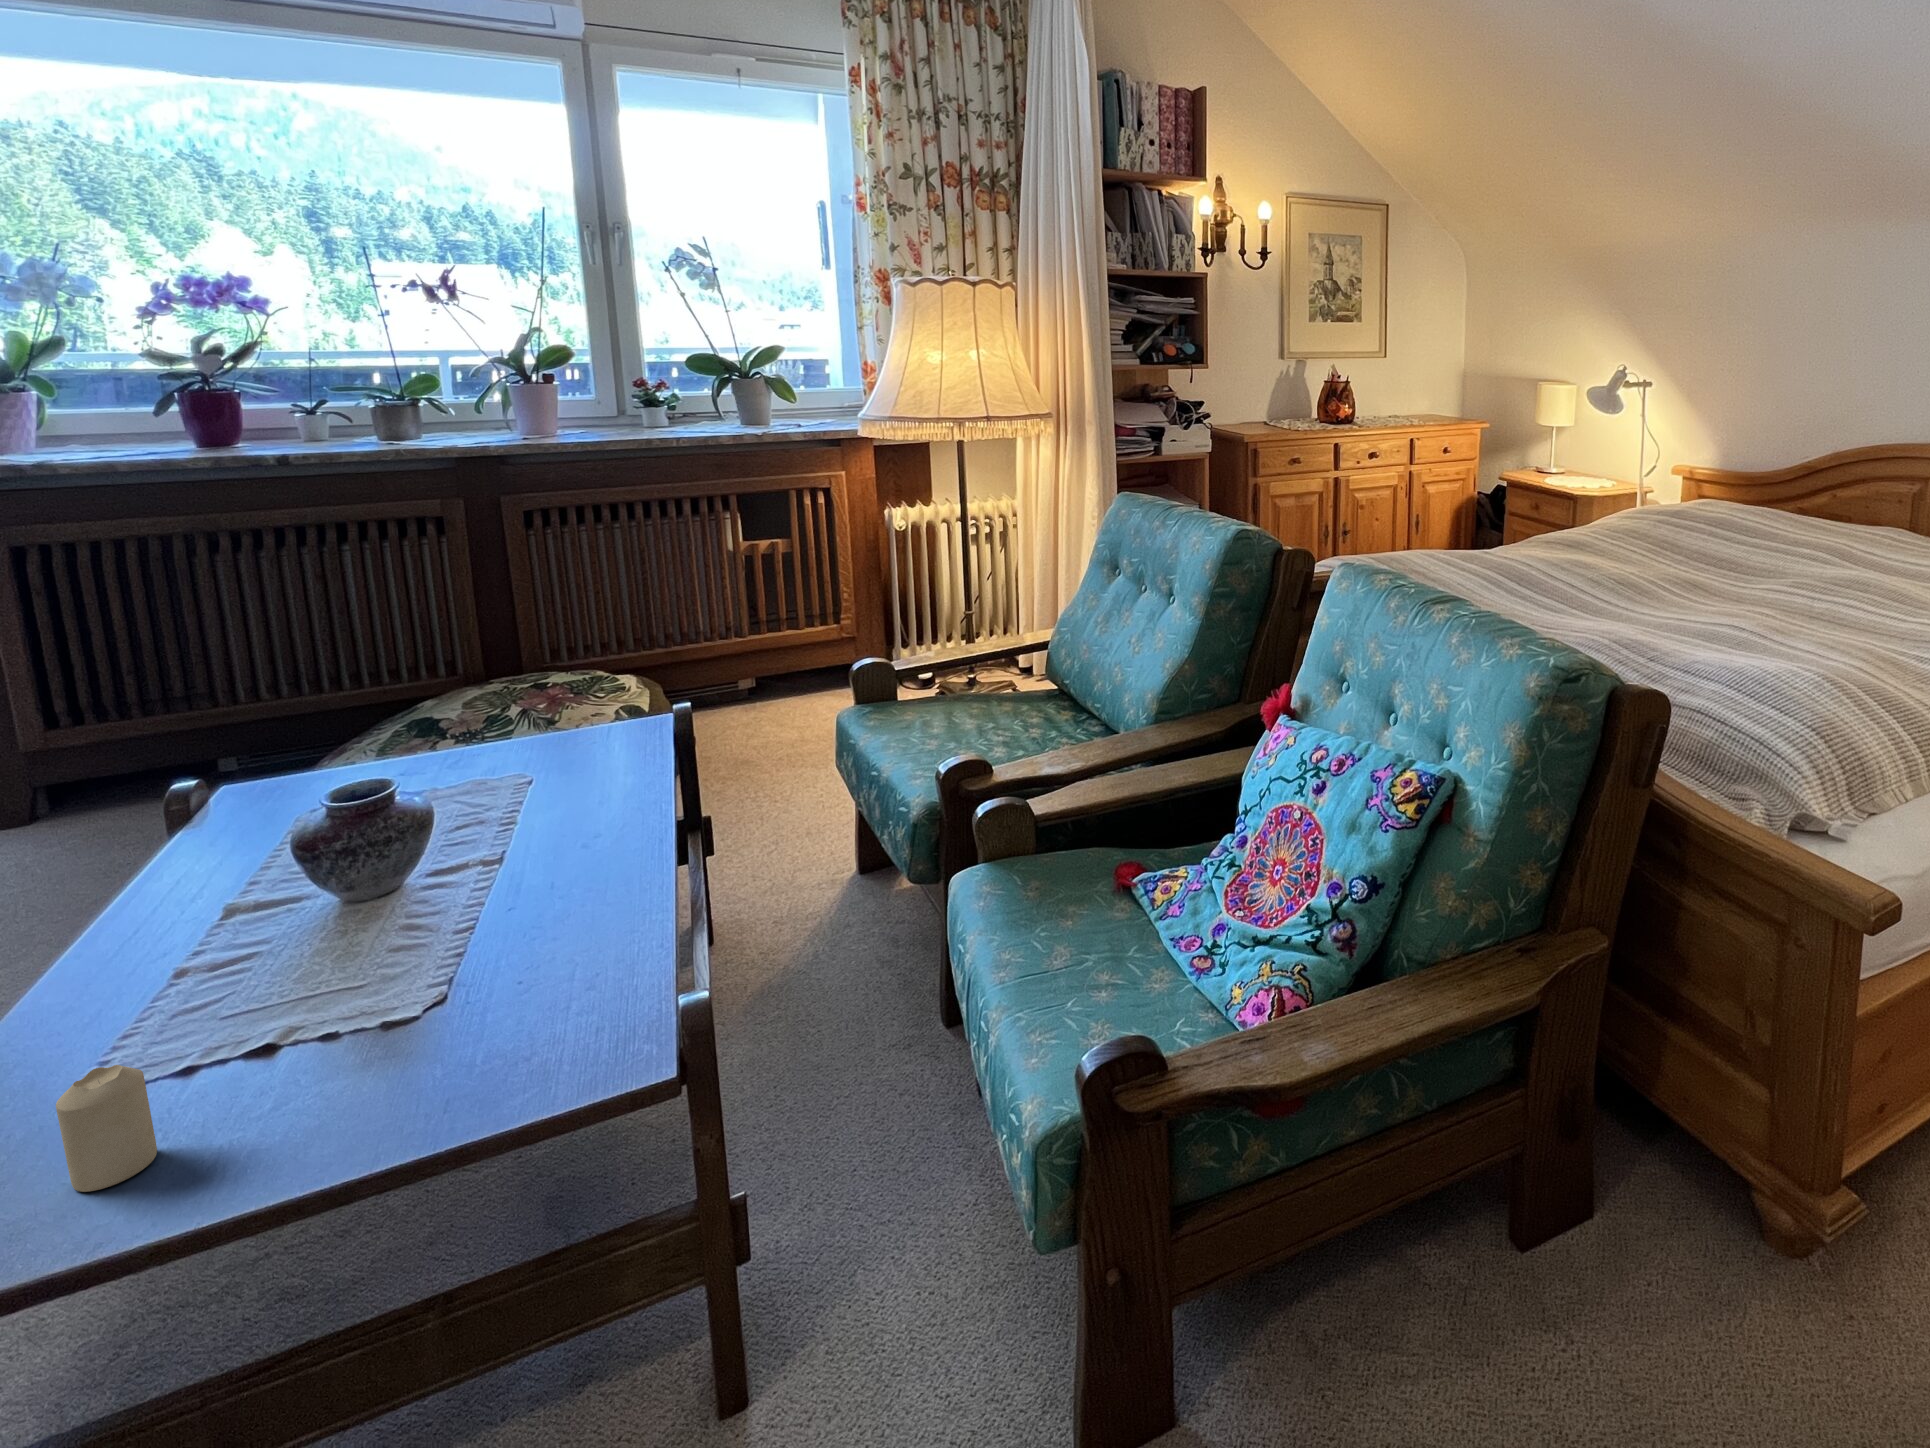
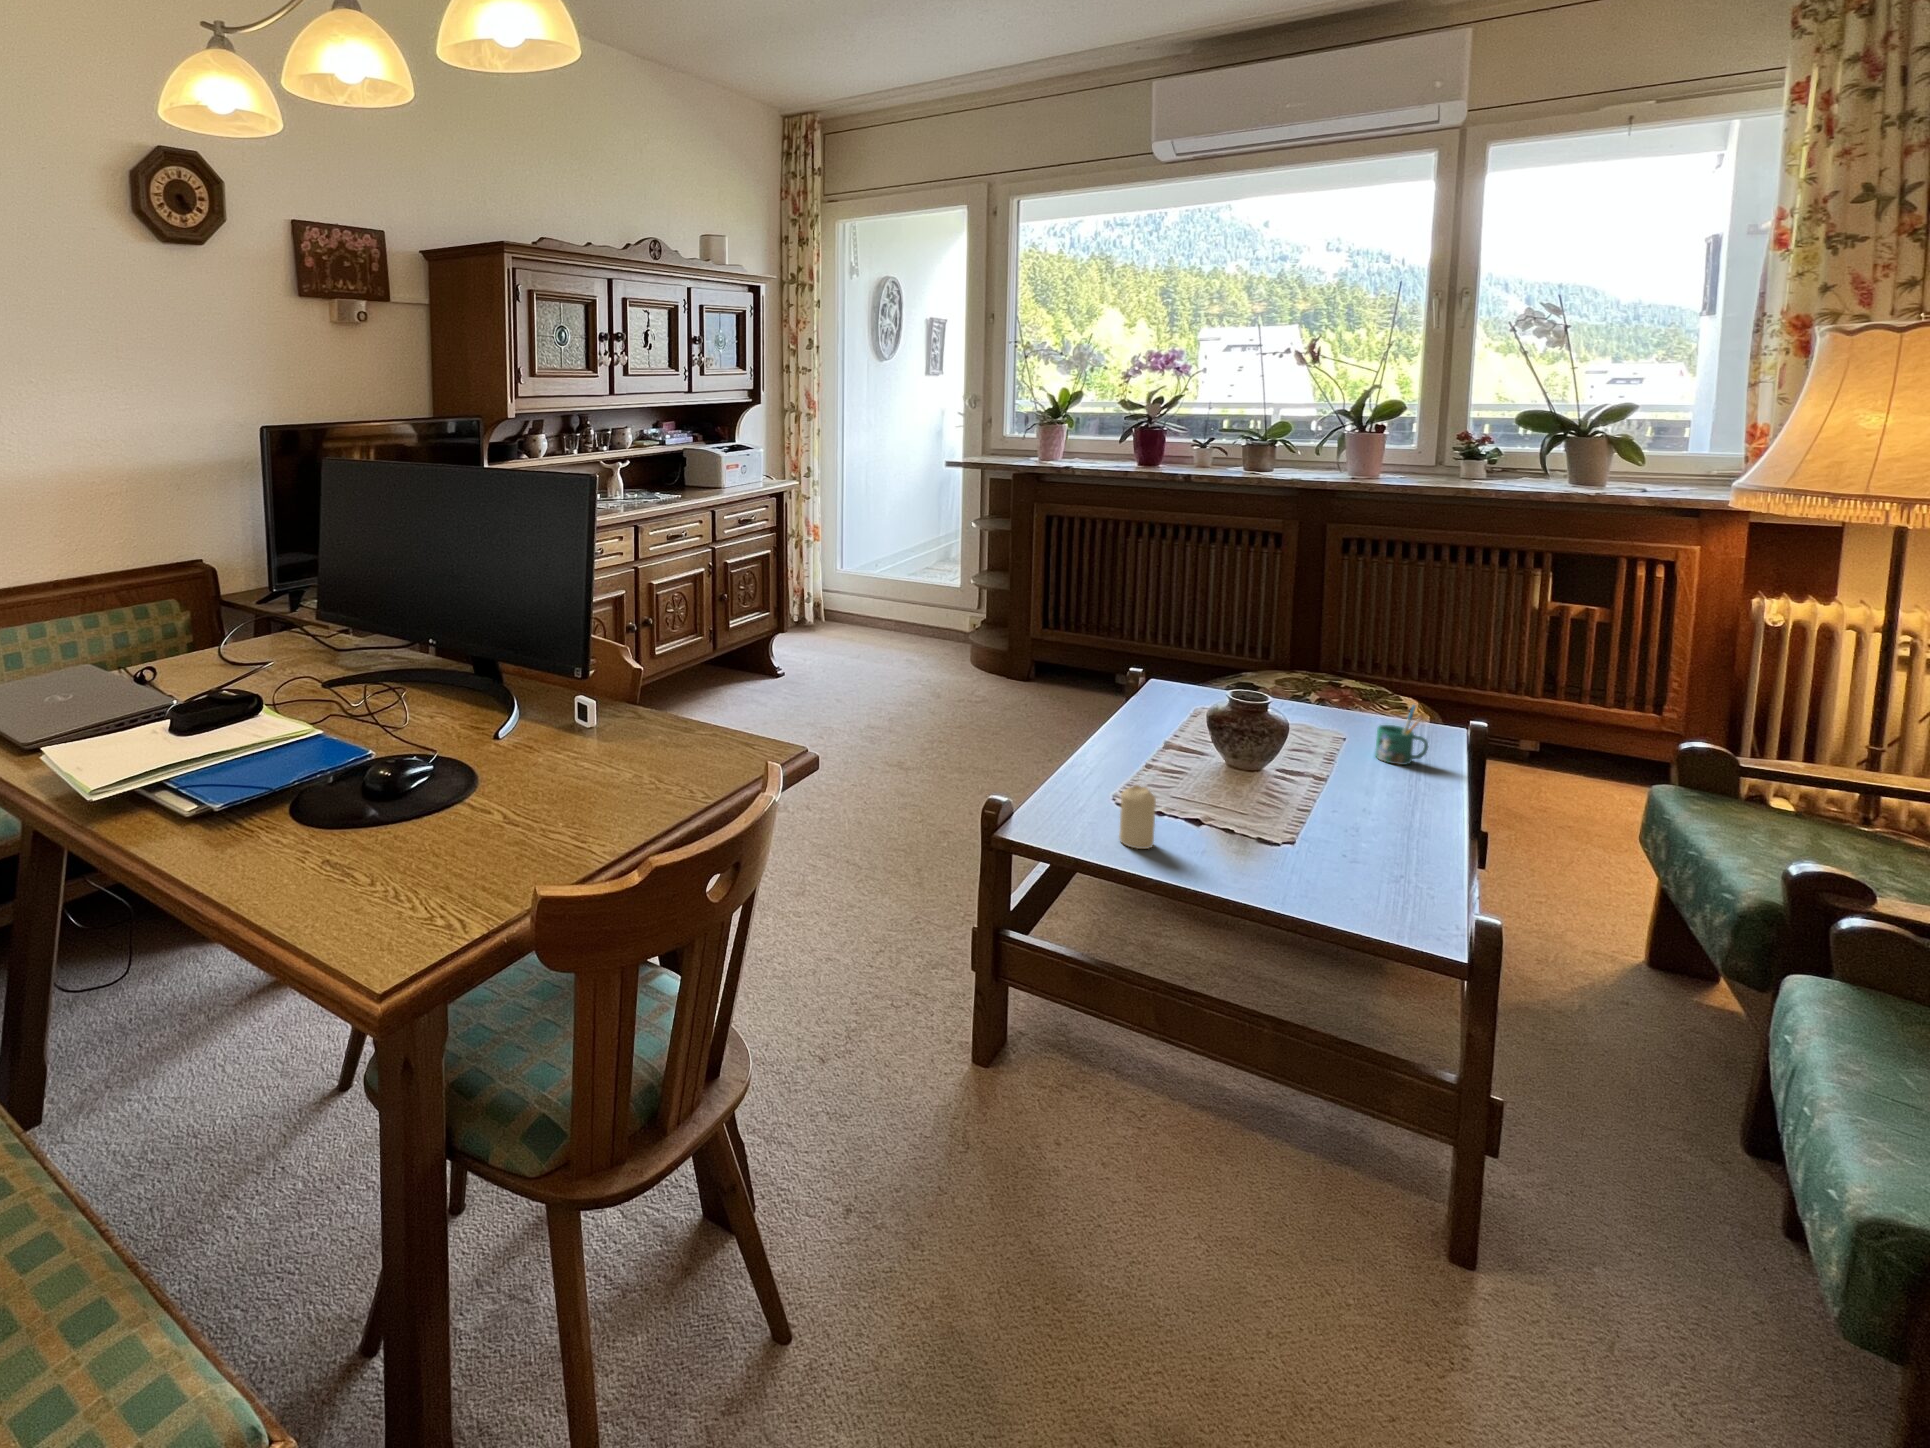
mug: none [564,714,627,795] -> present [1375,705,1428,765]

